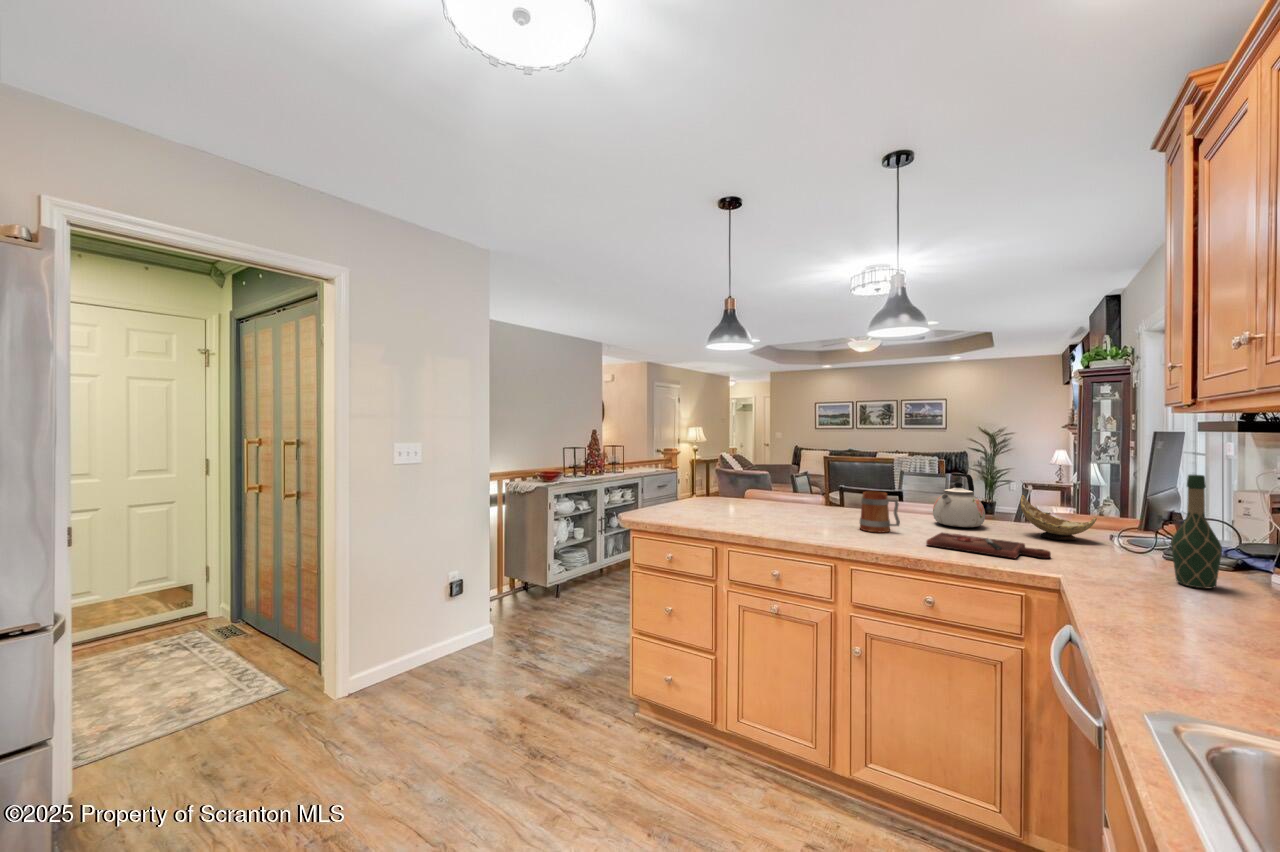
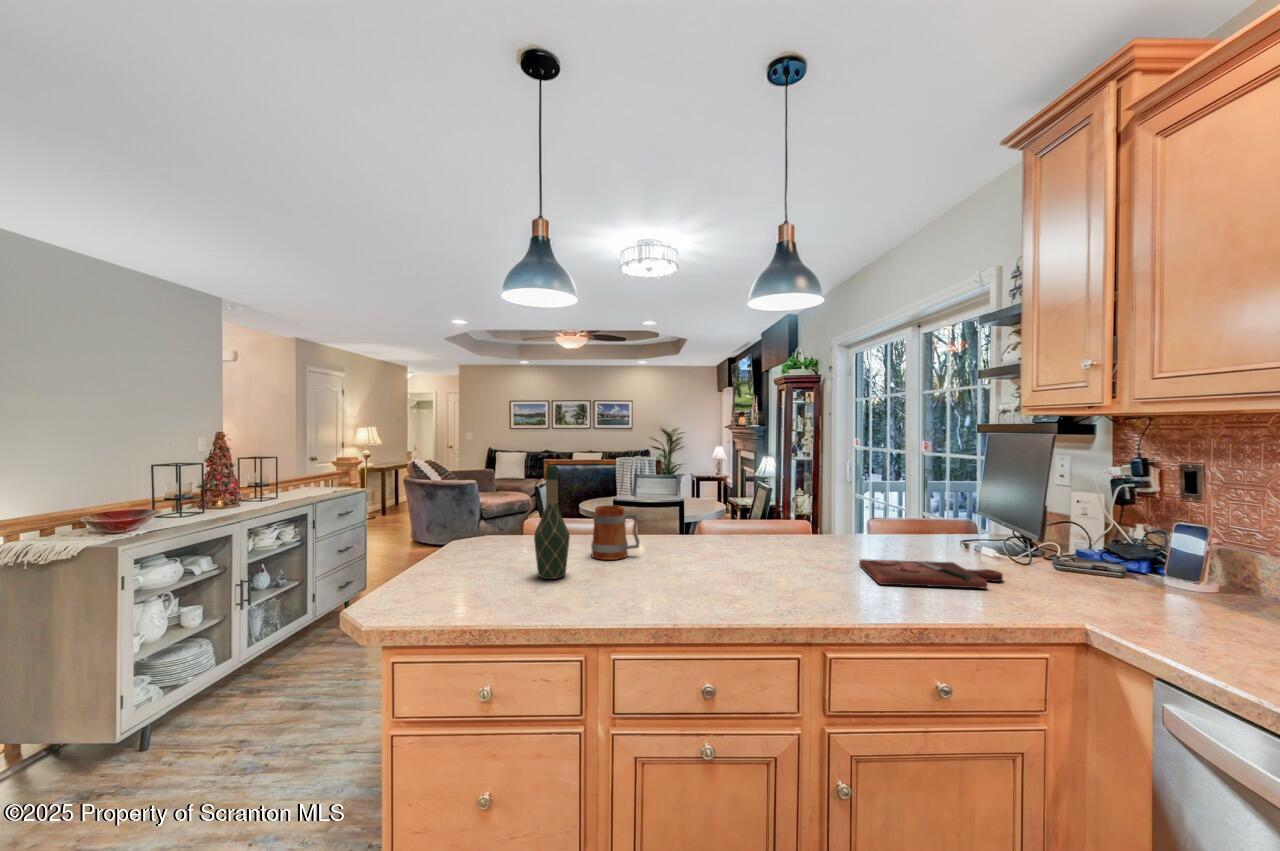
kettle: present [933,473,985,527] -> none [807,480,865,545]
wine bottle: present [1171,475,1222,588] -> present [534,466,570,579]
mug: present [860,491,900,532] -> present [591,505,639,560]
decorative bowl: present [1021,495,1097,540] -> none [900,501,975,549]

